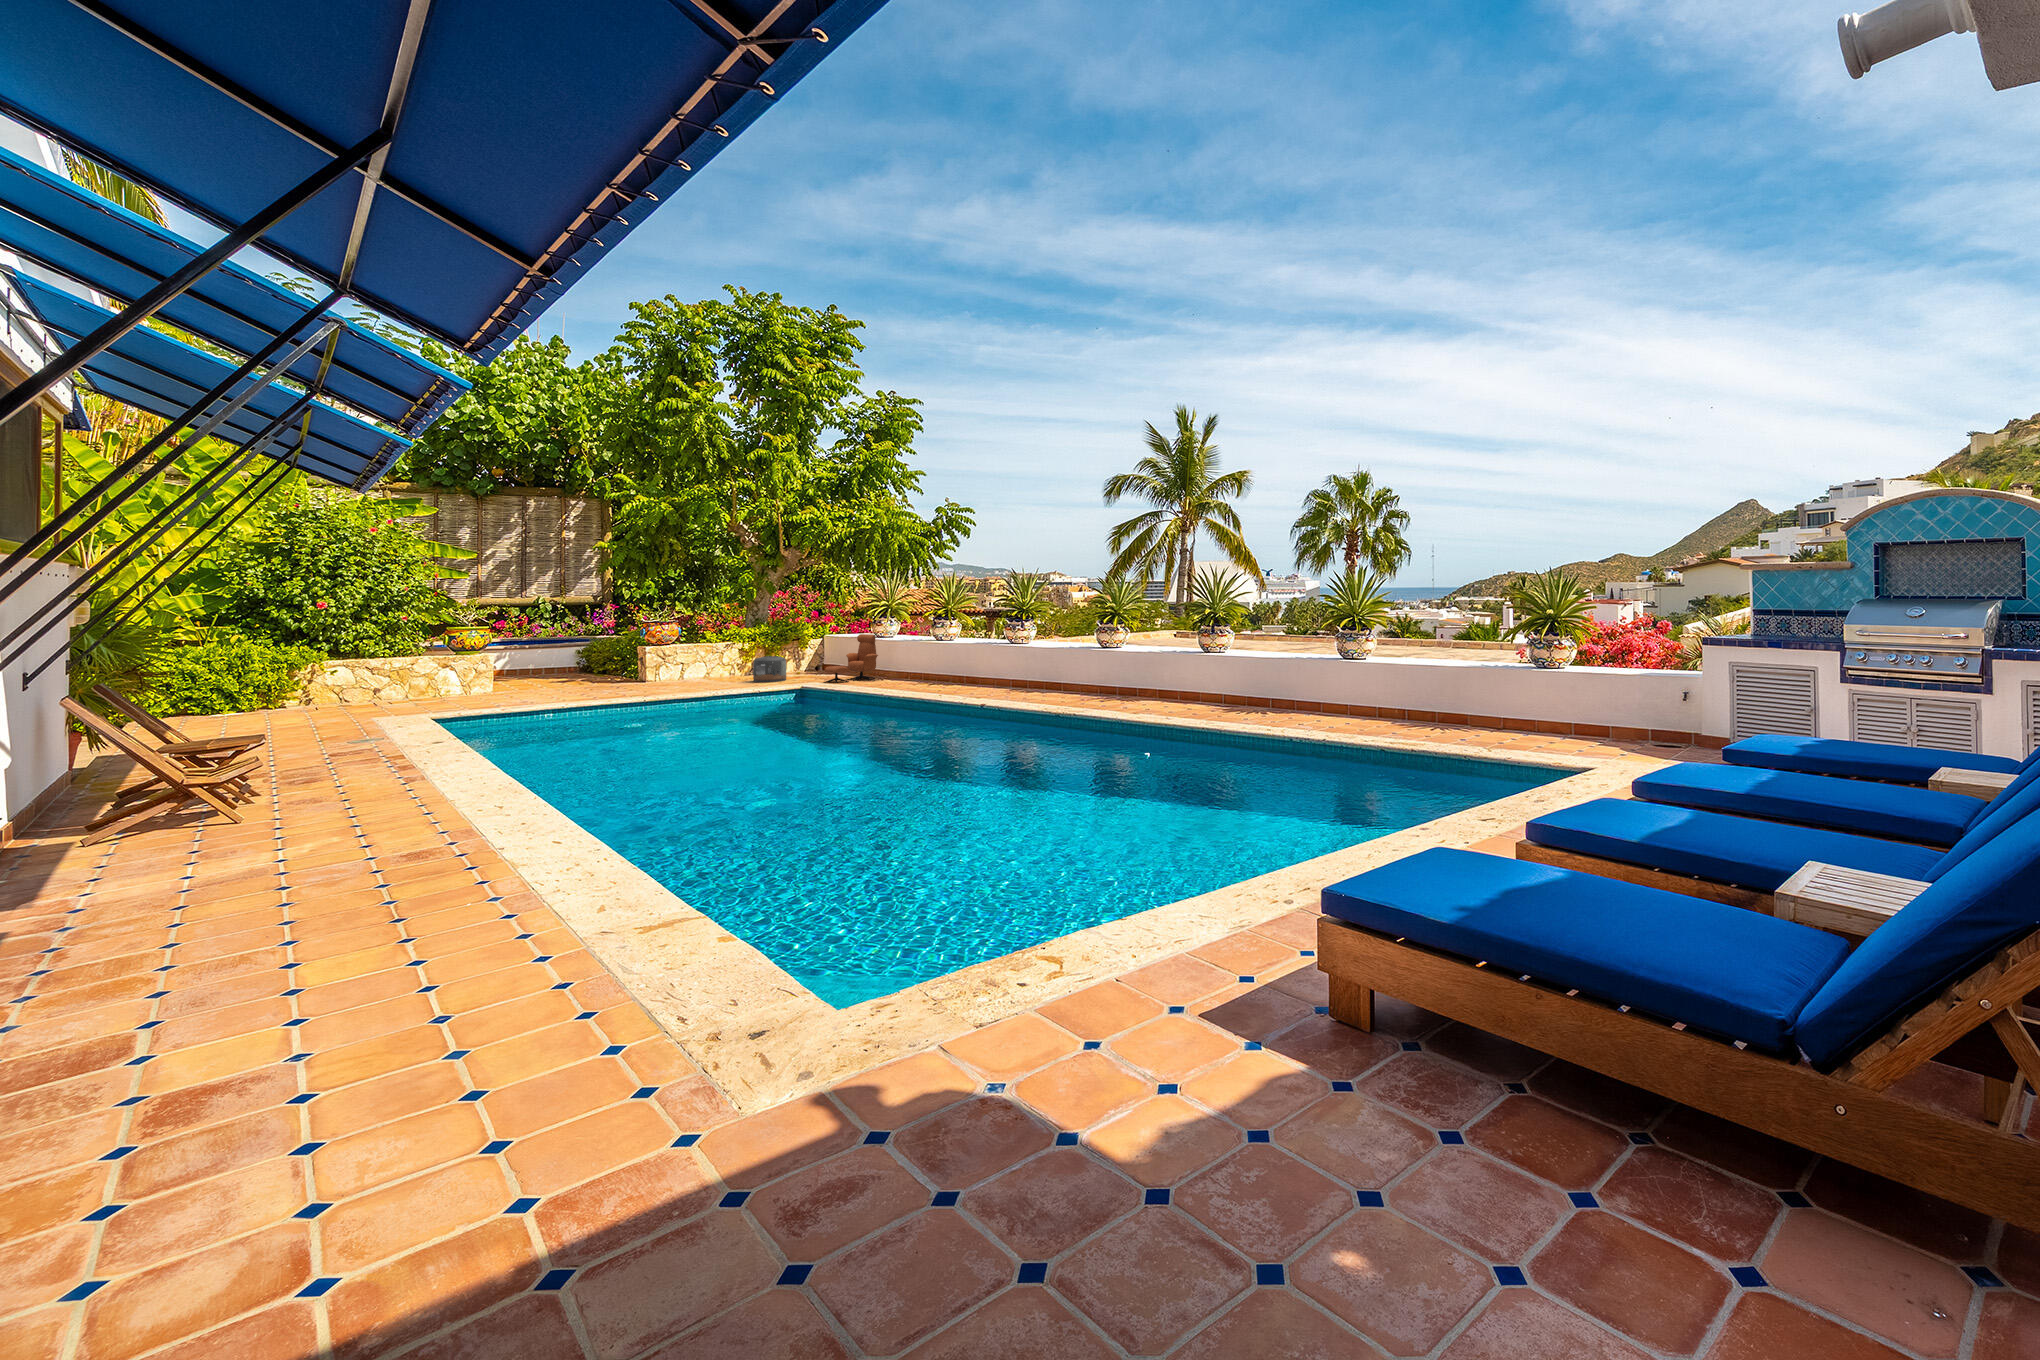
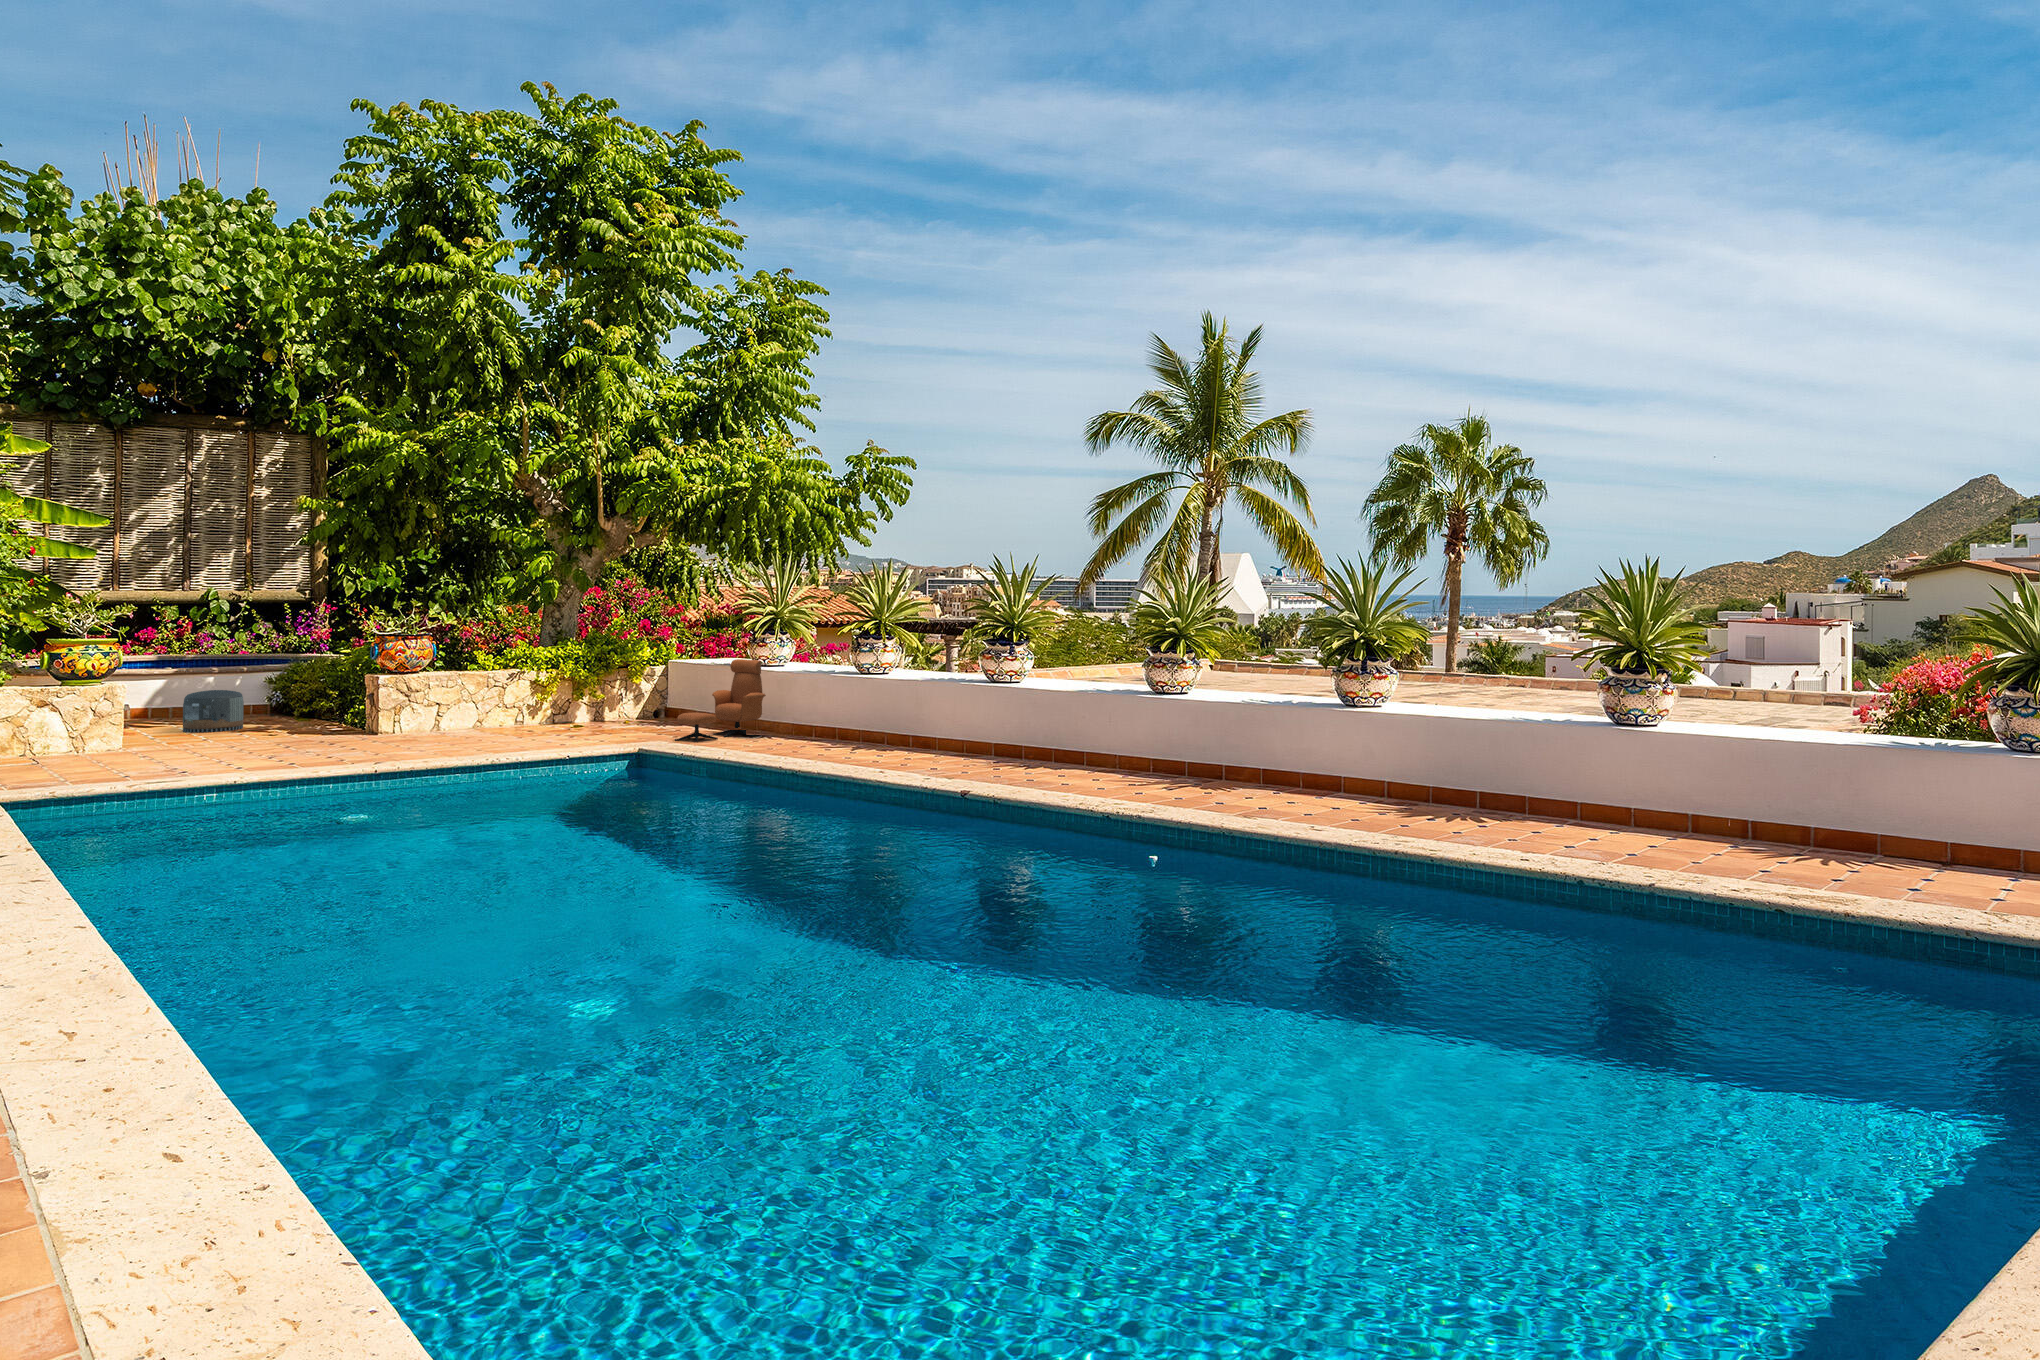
pouf: present [753,656,786,682] -> present [183,690,244,733]

